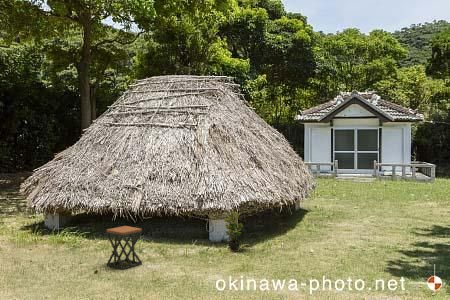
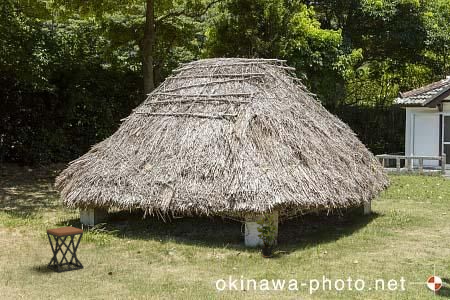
stool: present [106,226,142,270] -> present [47,226,84,272]

